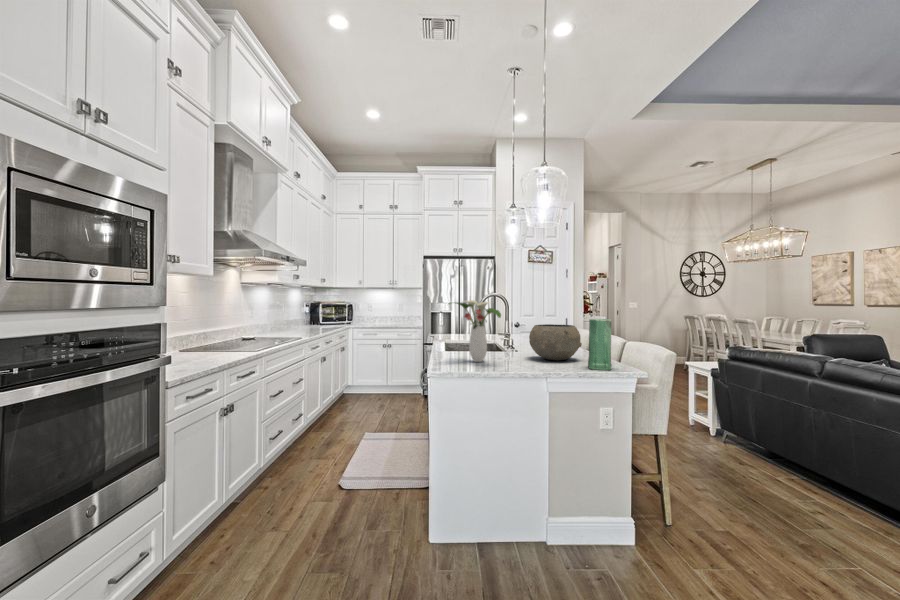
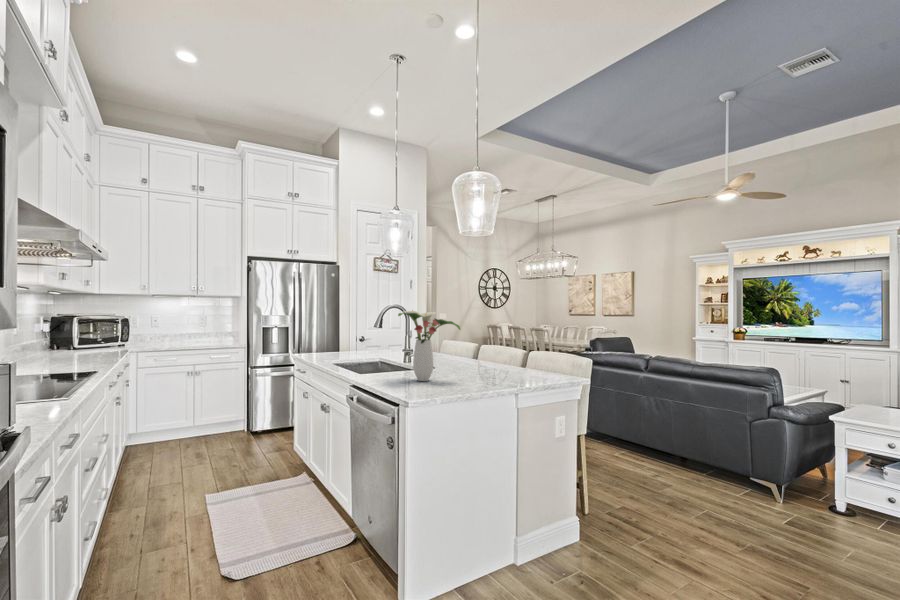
vase: present [588,319,612,370] -> none [533,328,559,378]
ceramic bowl: present [529,324,582,360] -> none [460,336,514,372]

